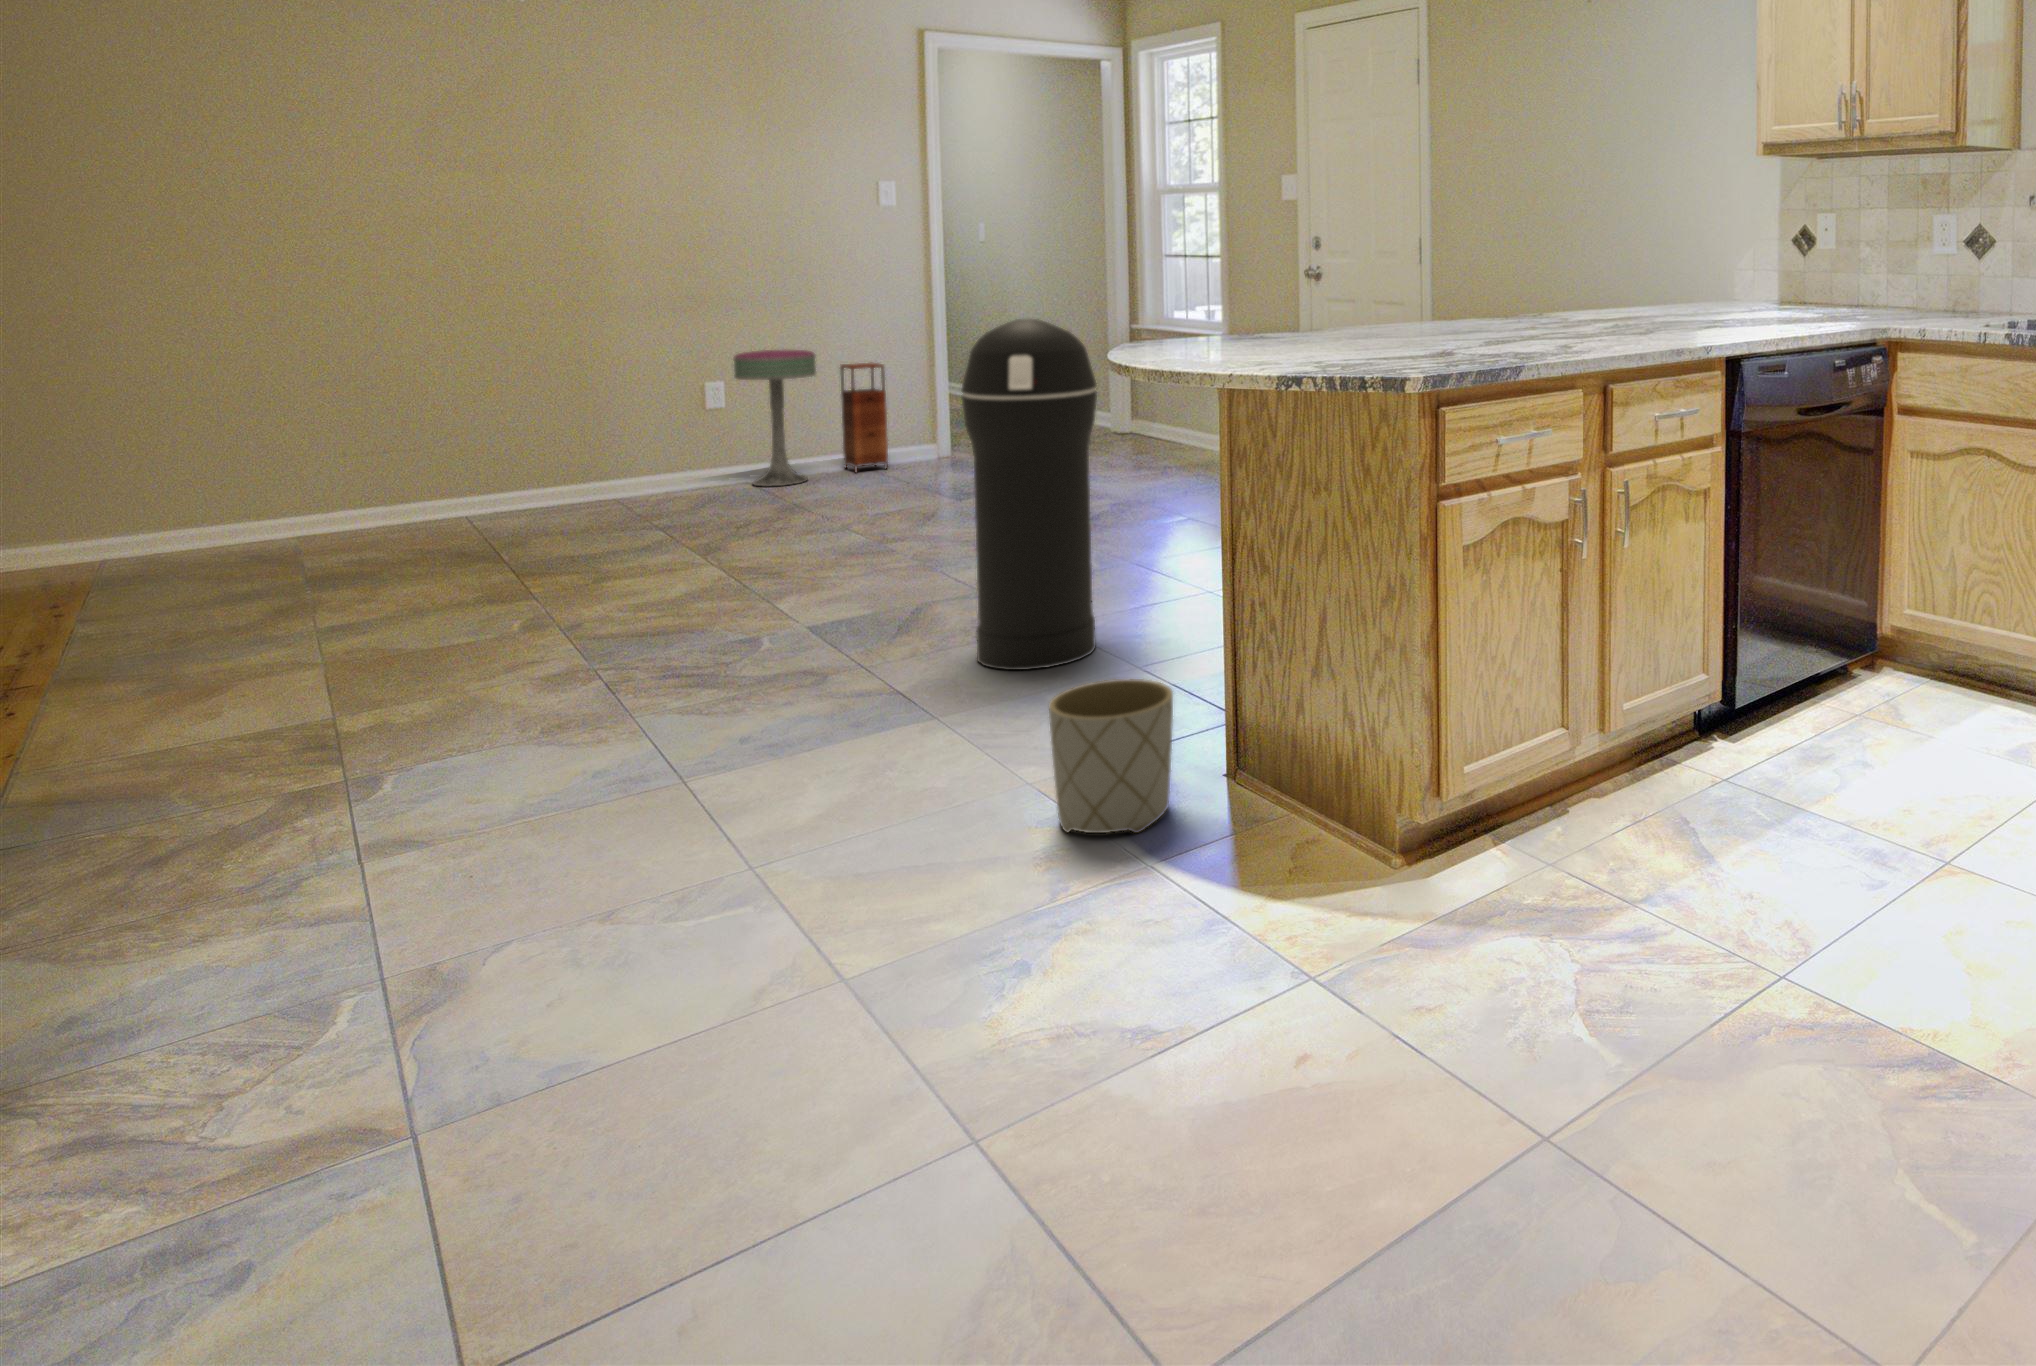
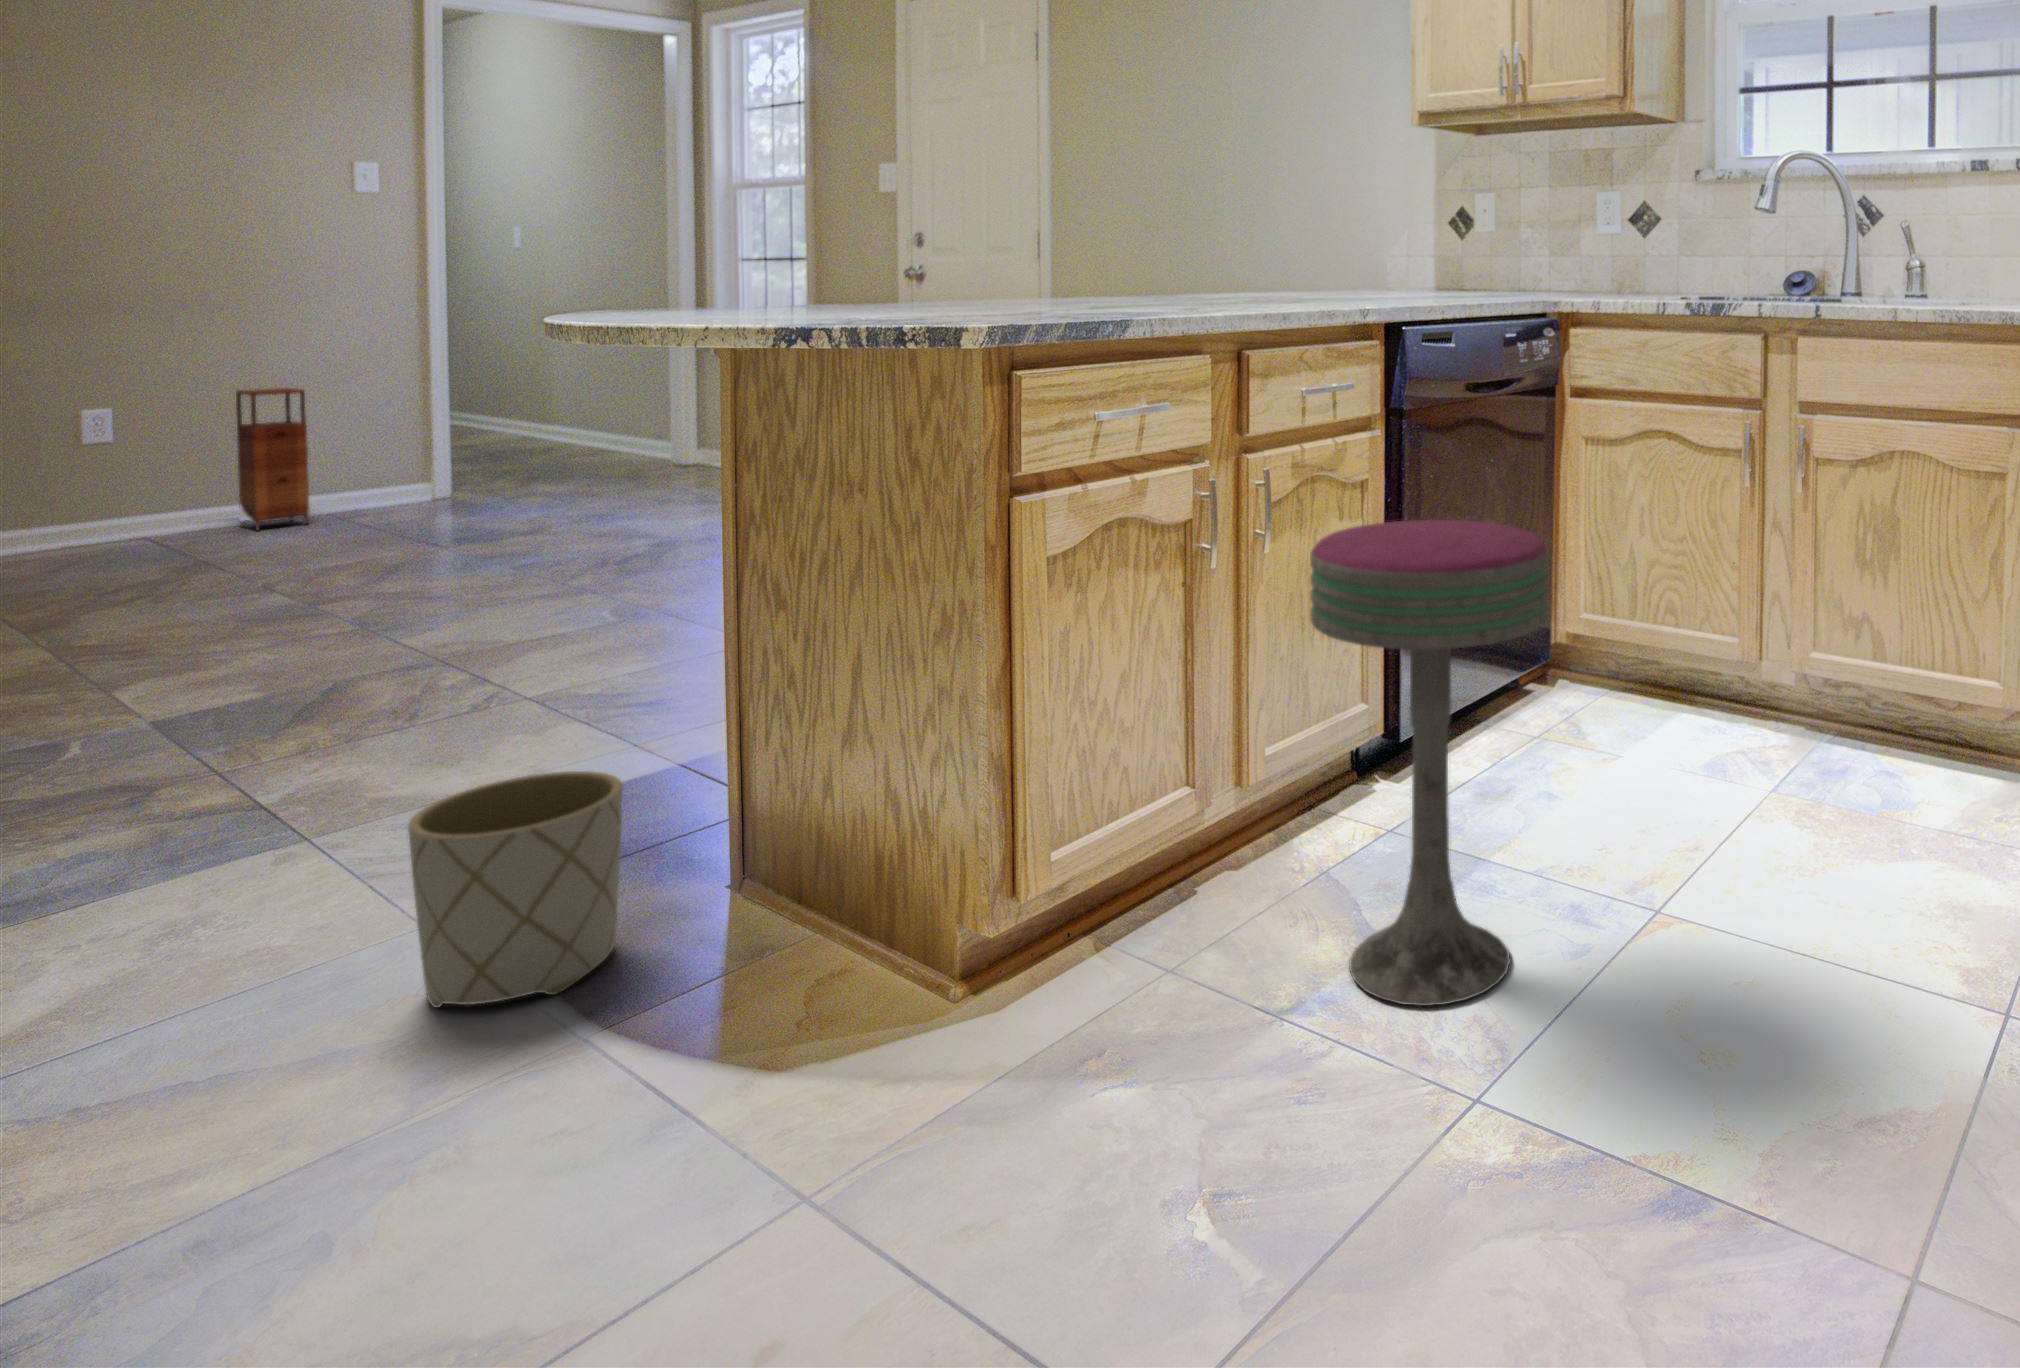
trash can: present [961,319,1097,670] -> none [339,294,561,773]
bar stool: present [734,350,816,486] -> present [1310,520,1548,1006]

